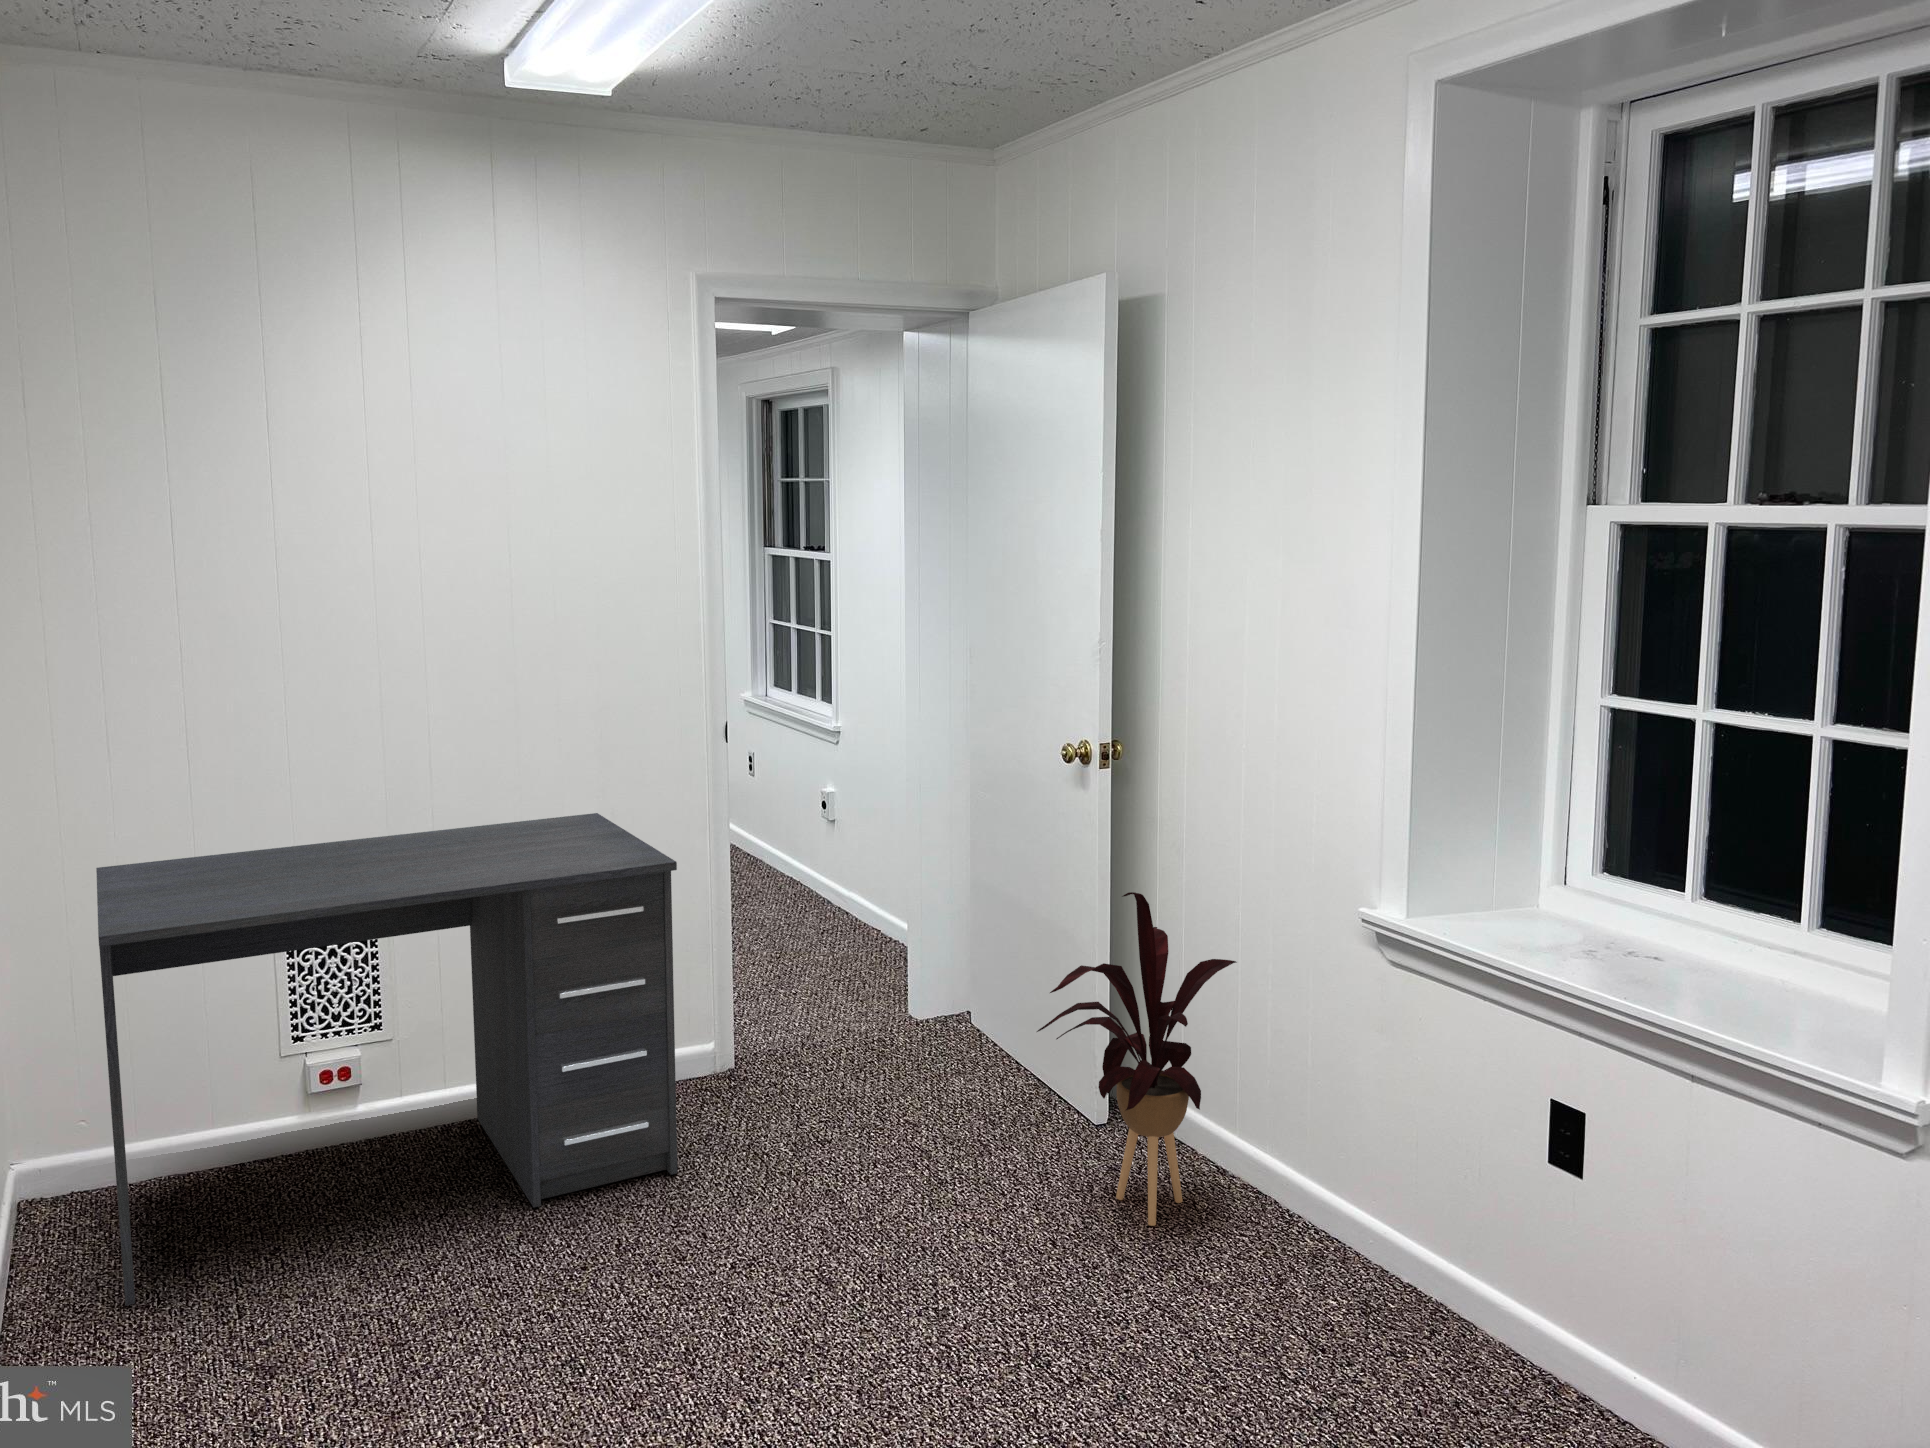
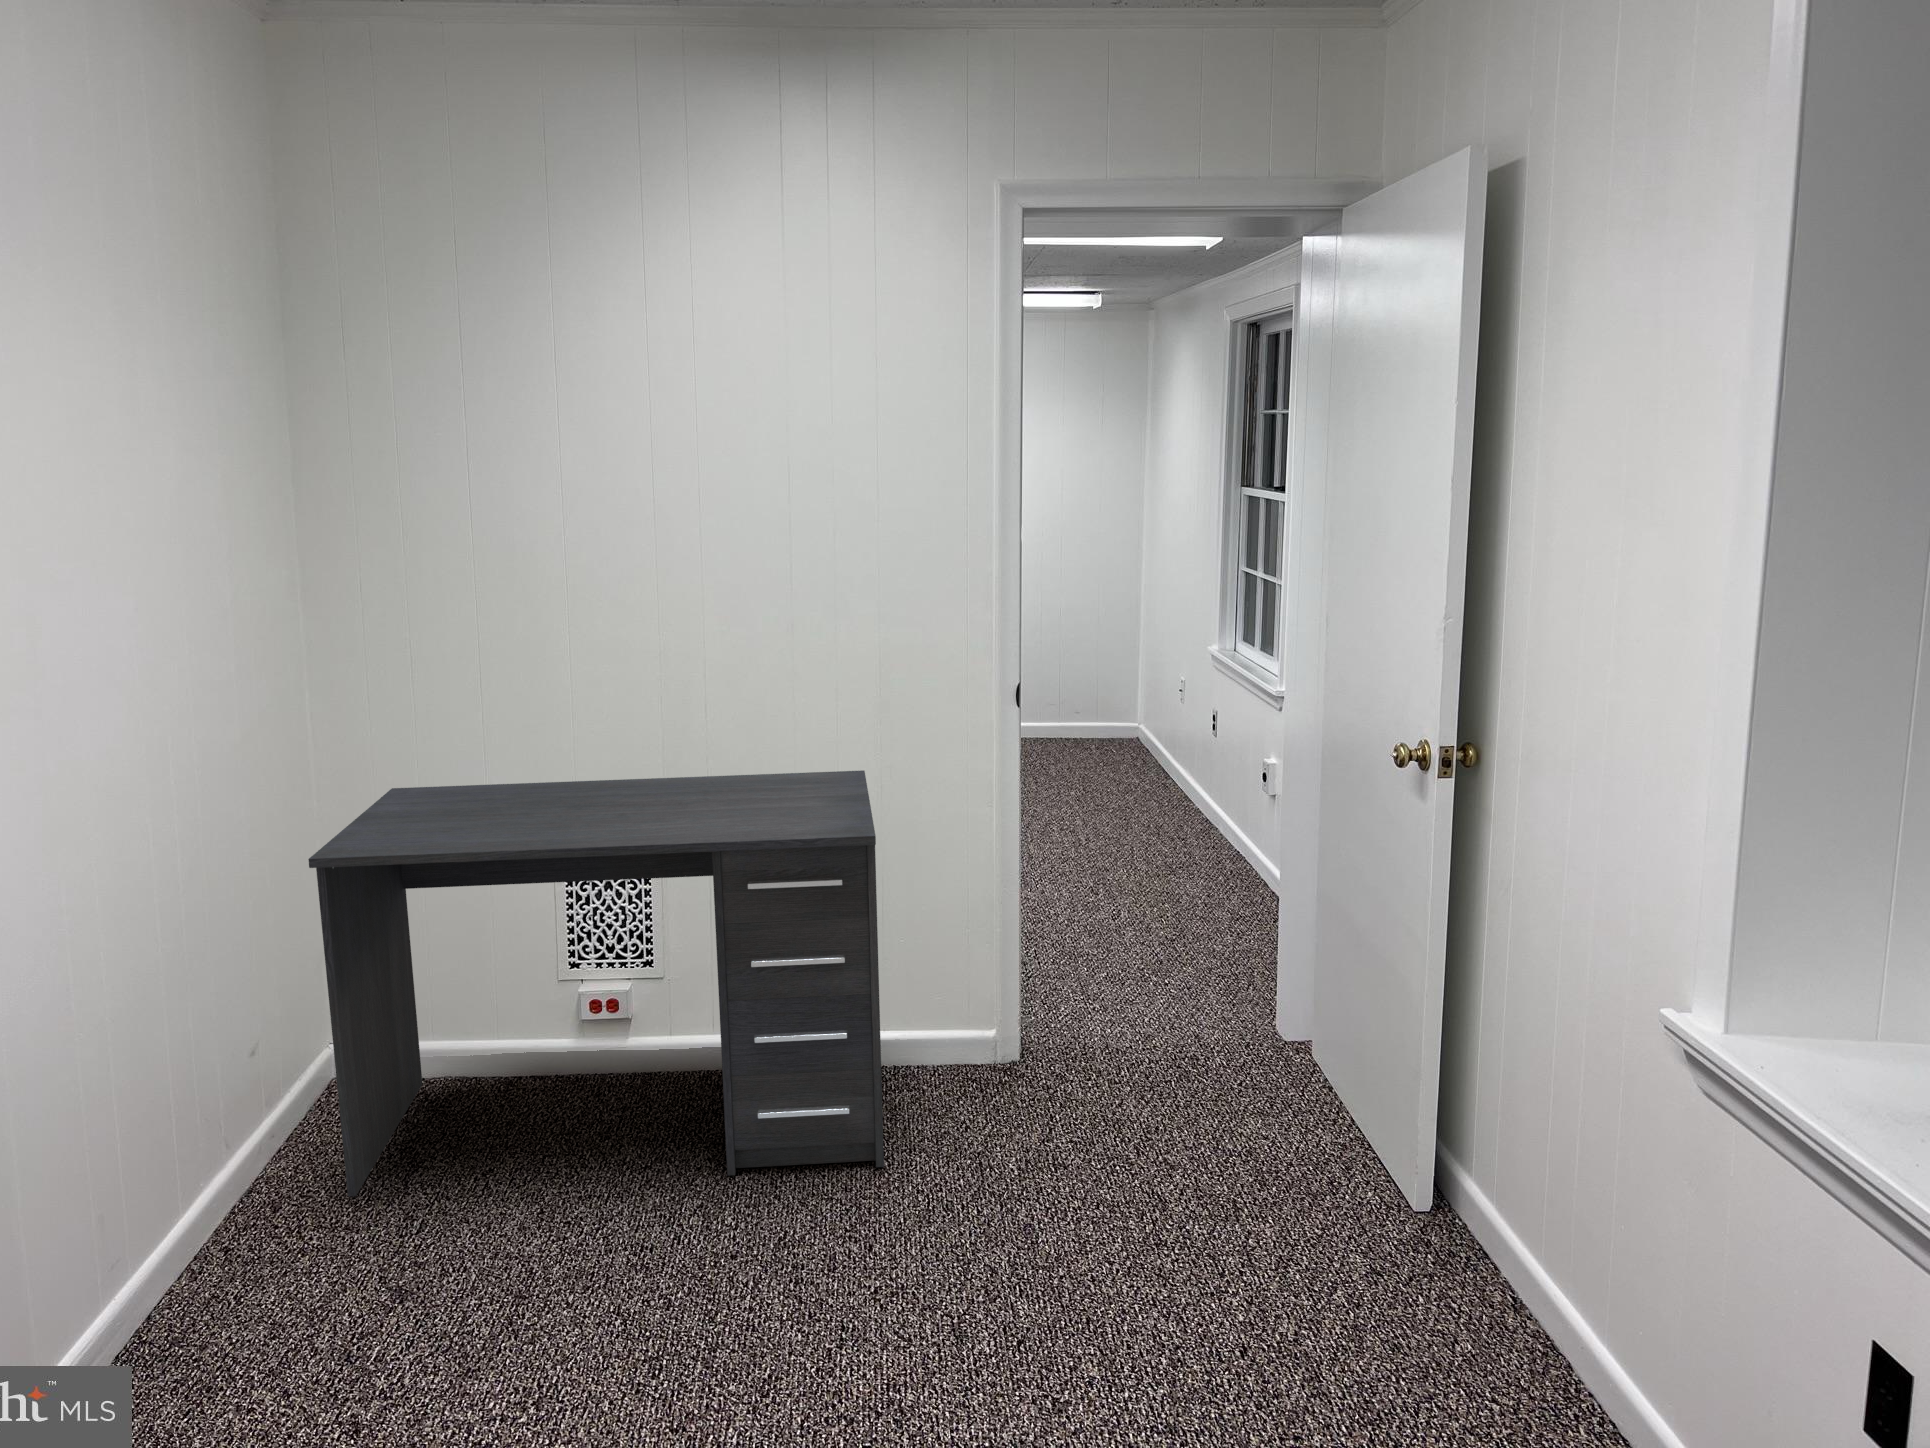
house plant: present [1037,892,1237,1226] -> none [1239,937,1543,1361]

